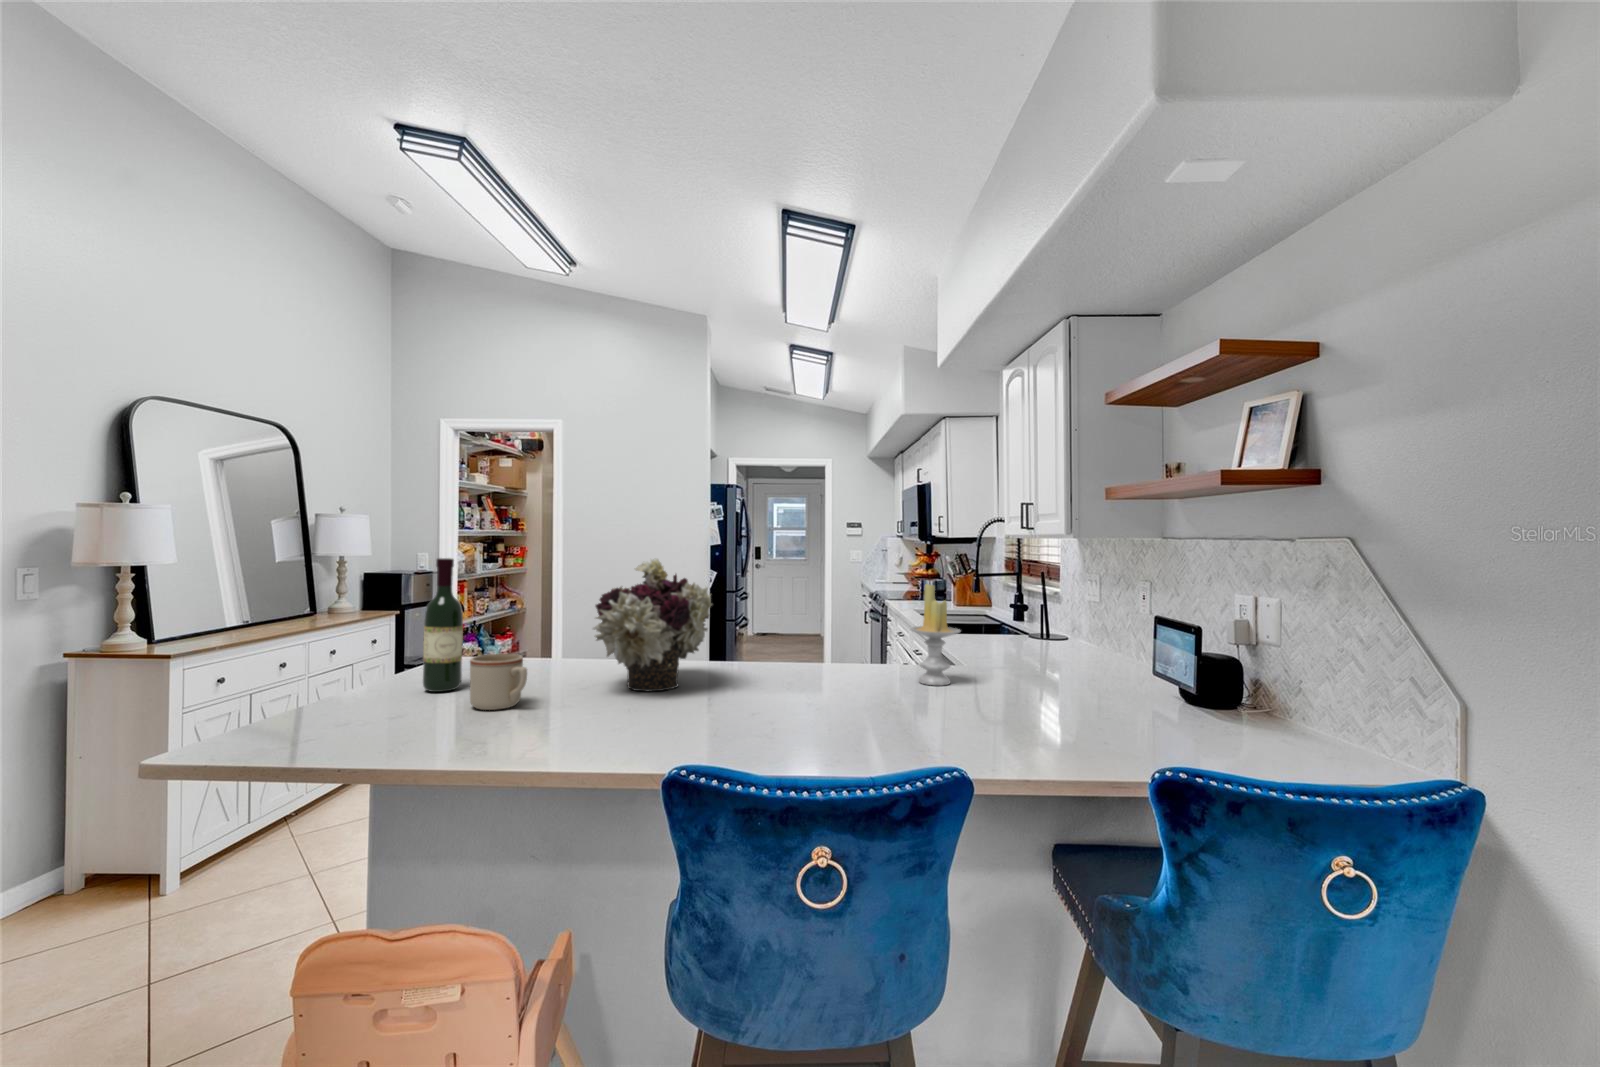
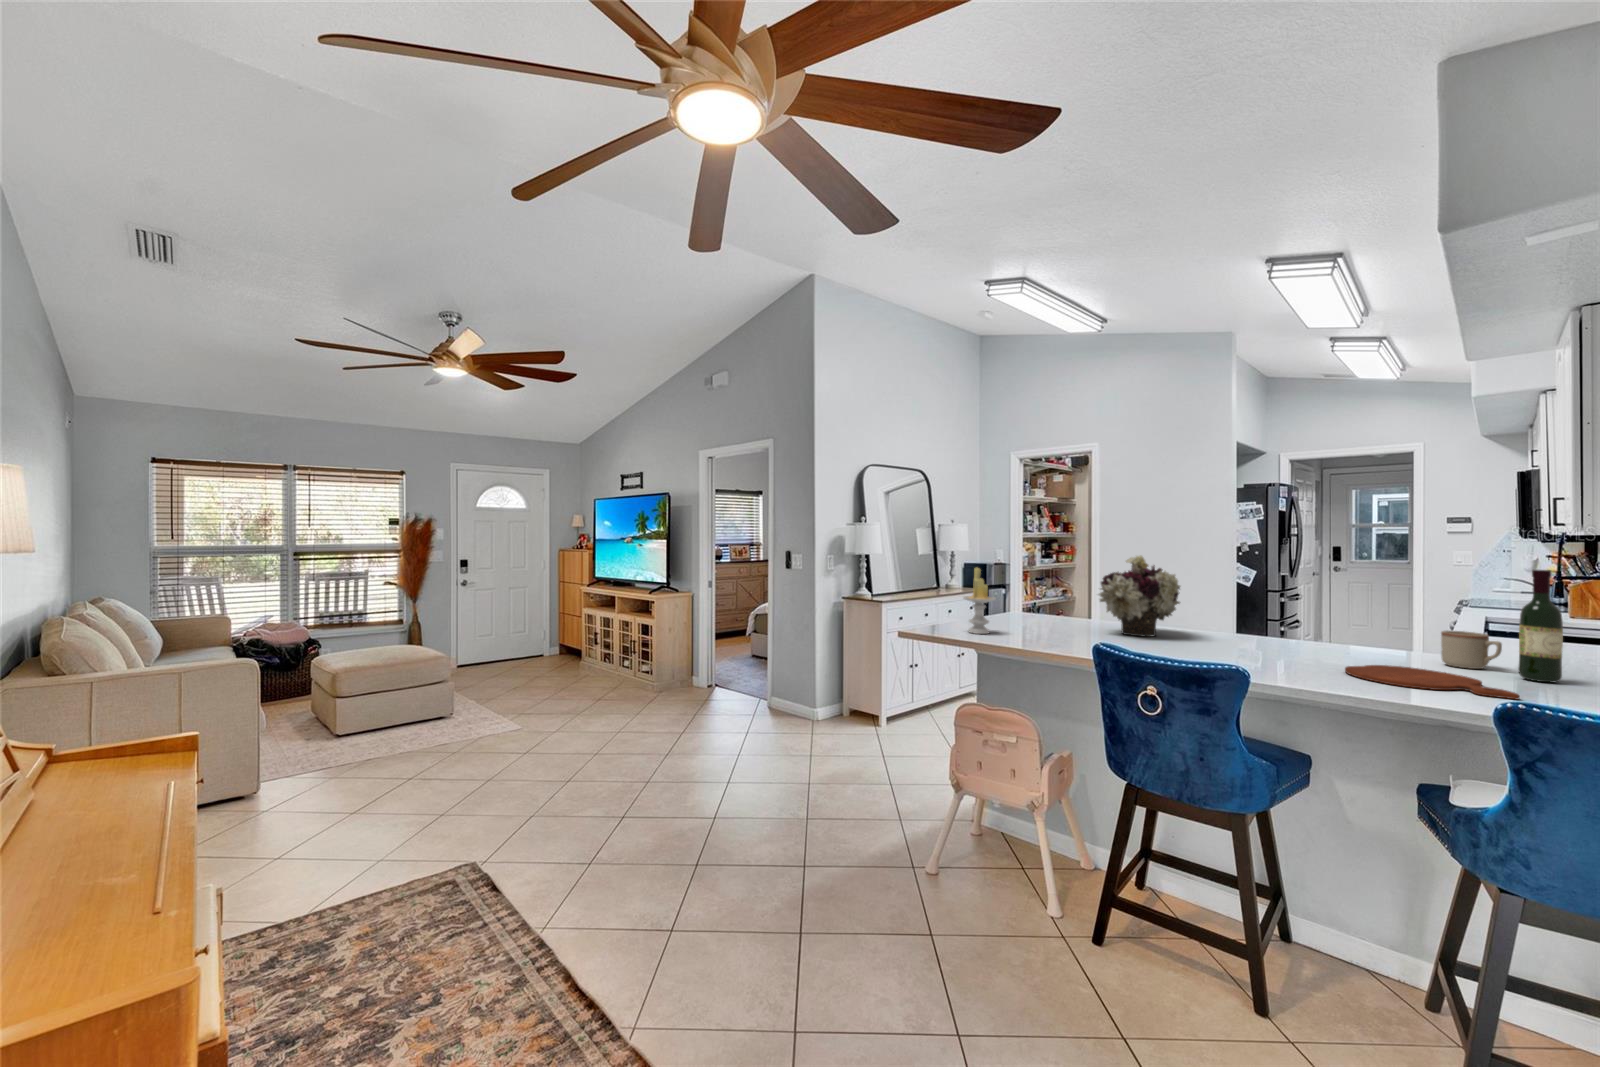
wine bottle: present [423,558,463,692] -> present [1518,570,1563,682]
candle: present [911,584,961,685] -> present [963,568,996,634]
mug: present [470,654,527,710] -> present [1441,631,1502,669]
cutting board: none [952,702,1150,745] -> present [1345,665,1519,699]

